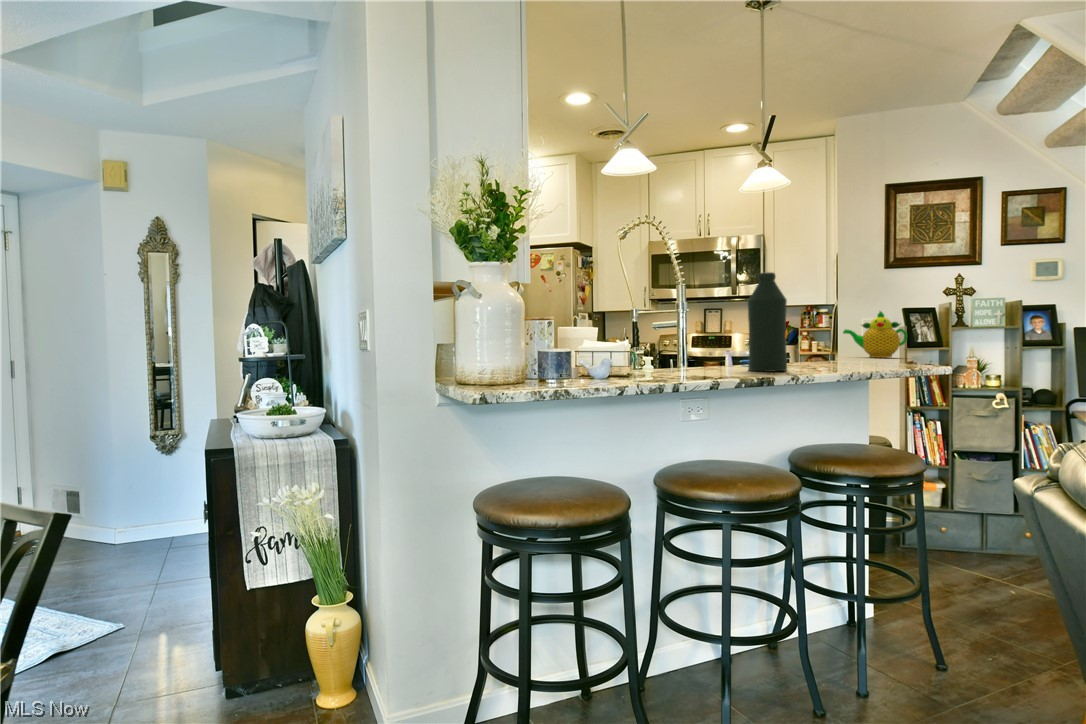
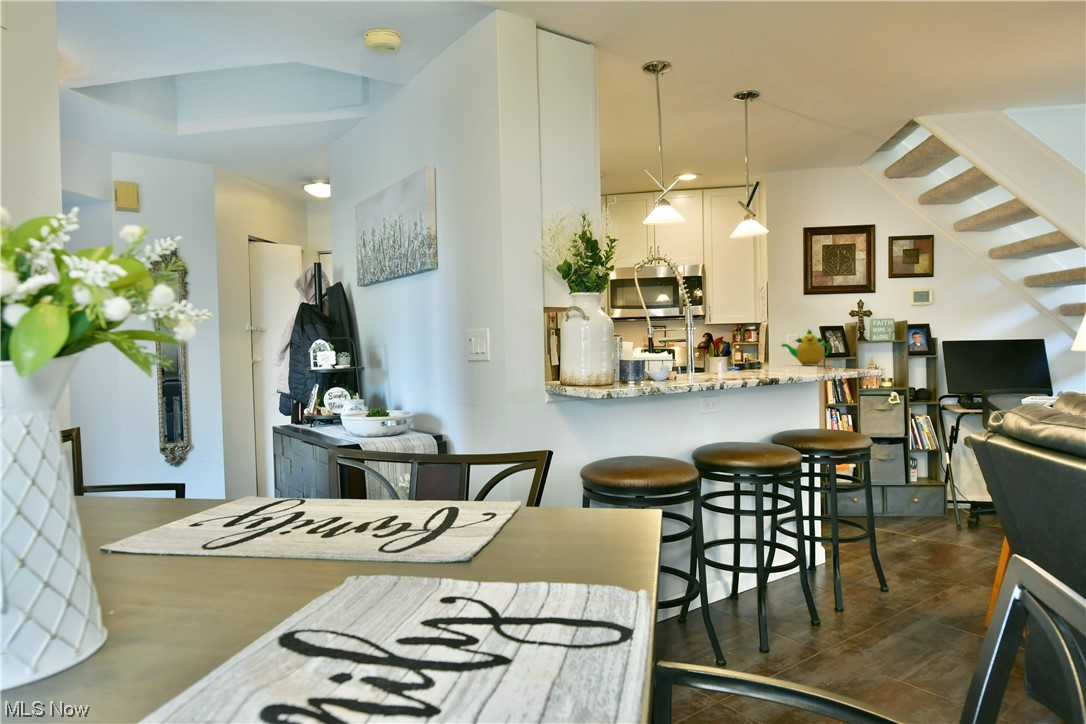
bottle: present [748,272,787,371] -> none [748,305,777,375]

